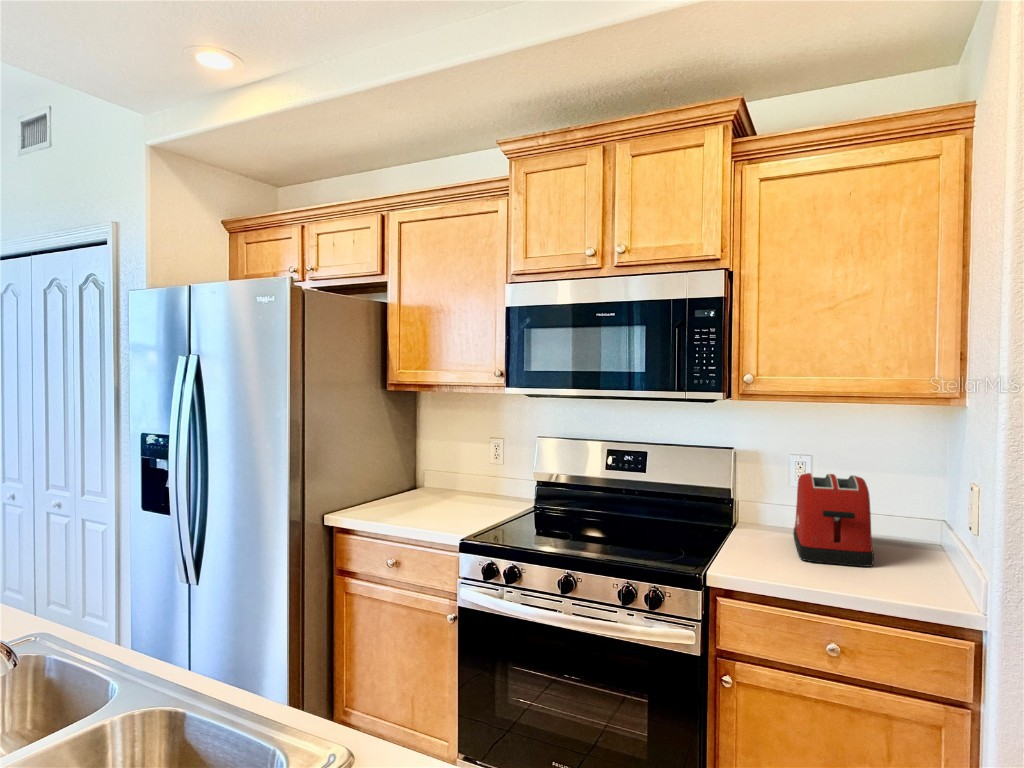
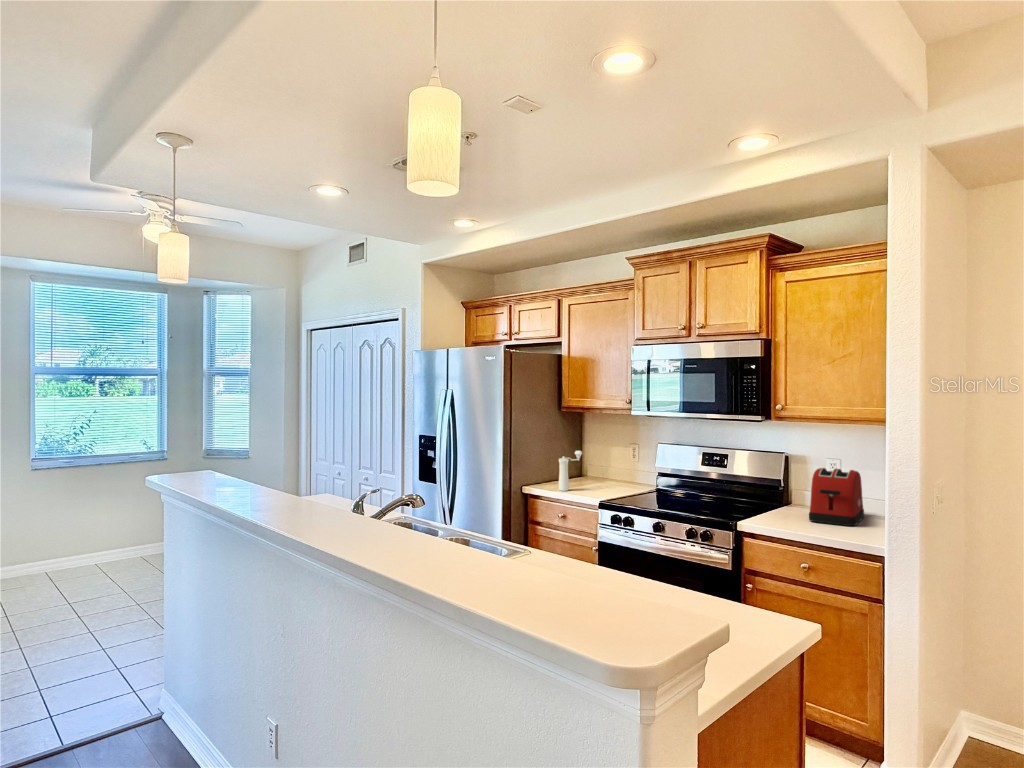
pepper mill: none [384,453,422,519] -> present [559,451,582,491]

